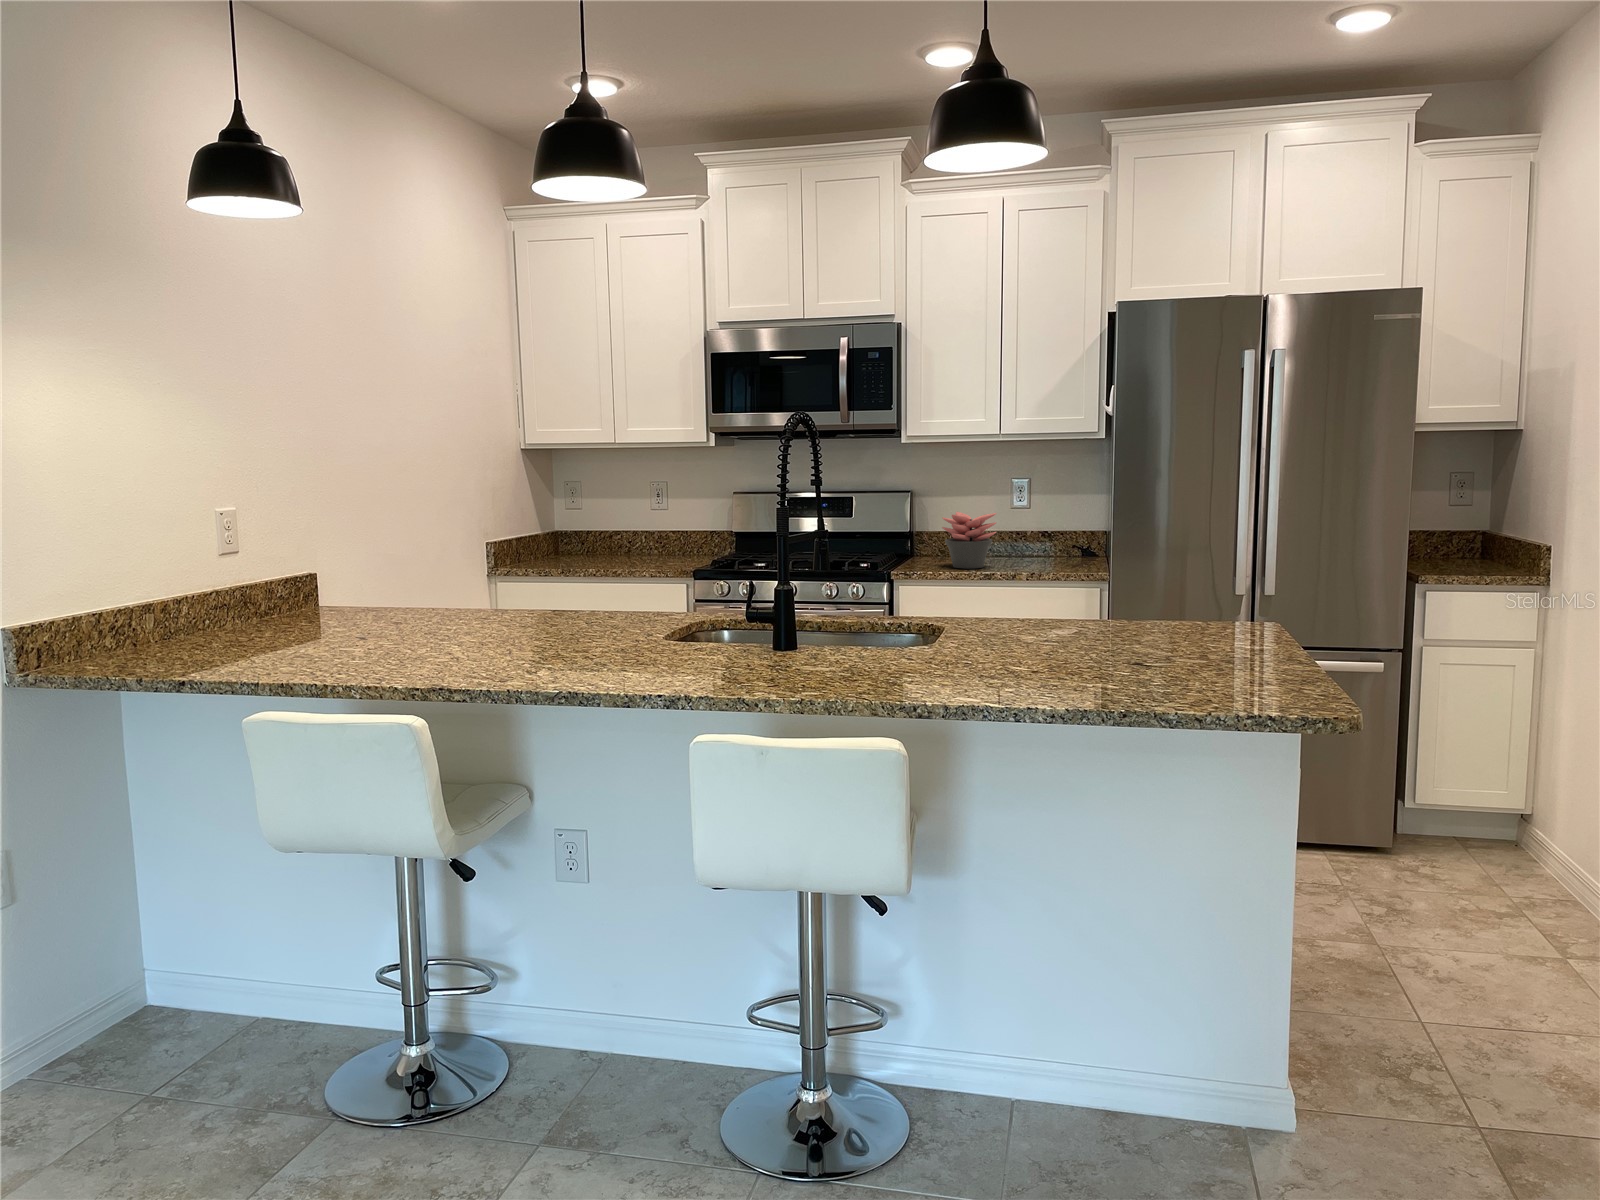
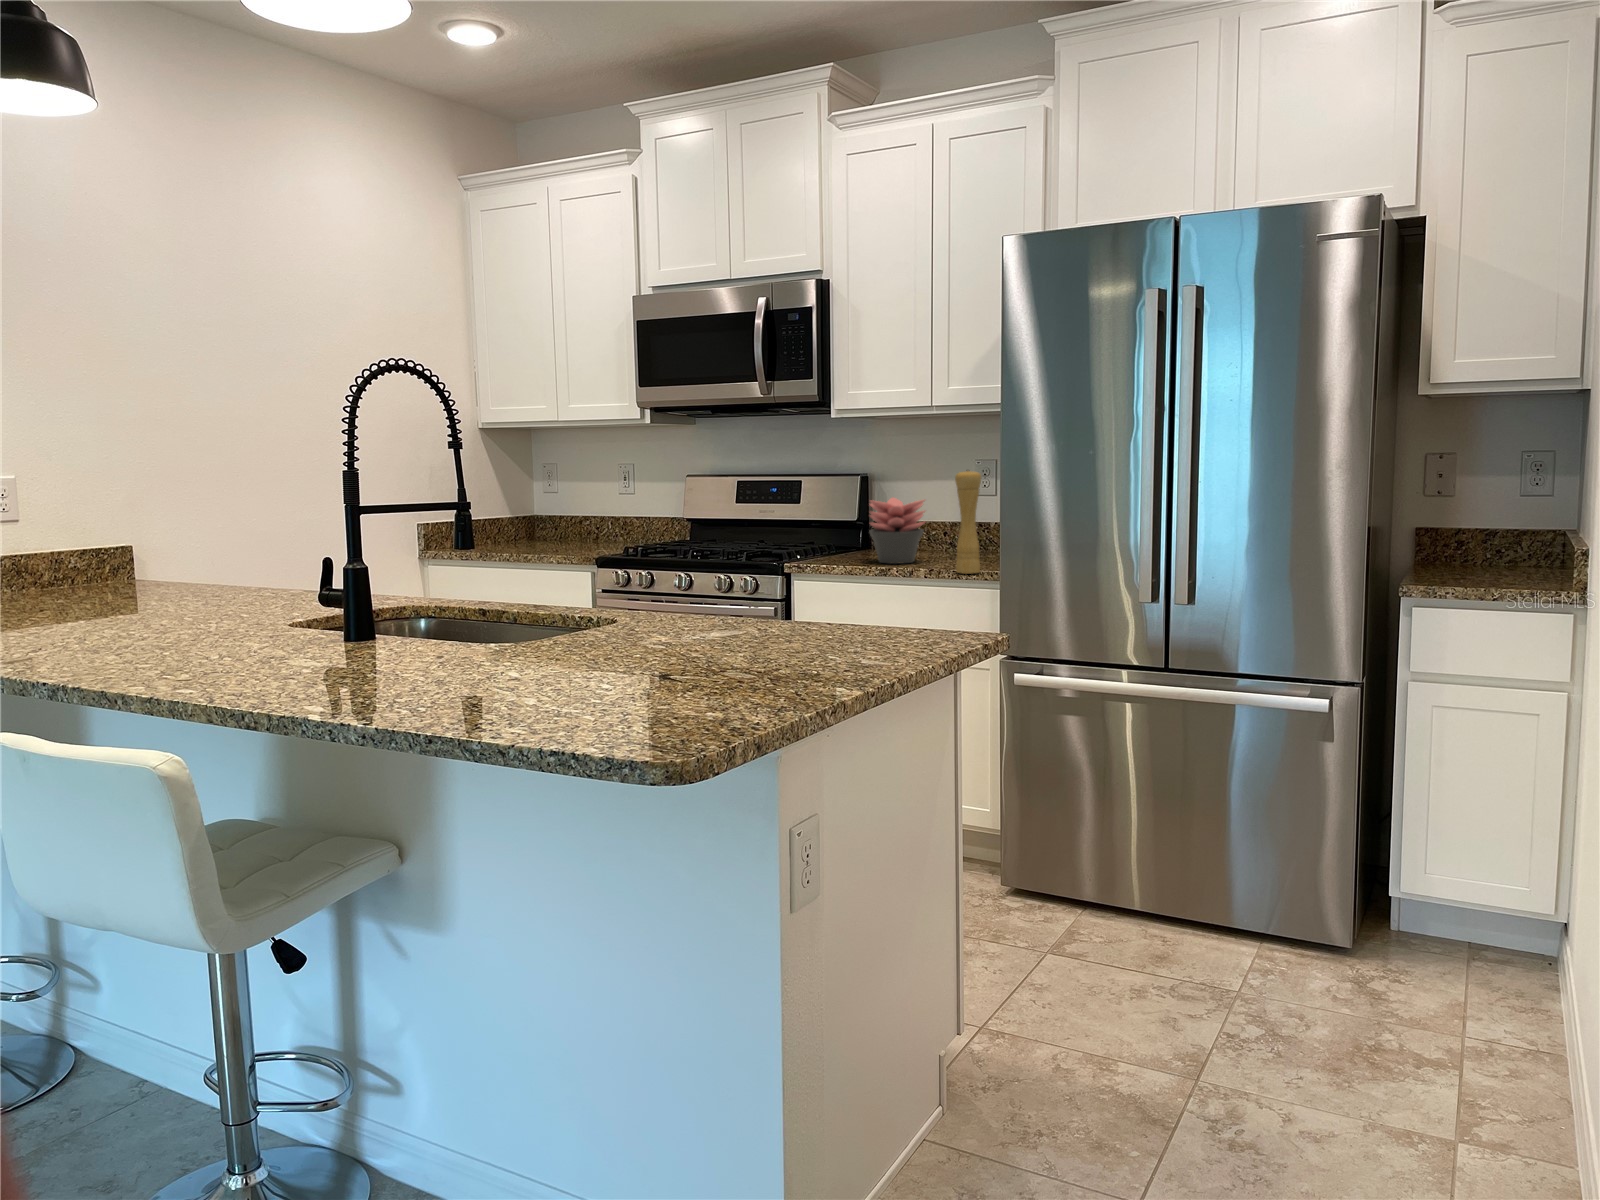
pepper mill: none [1040,488,1063,575] -> present [955,470,981,574]

